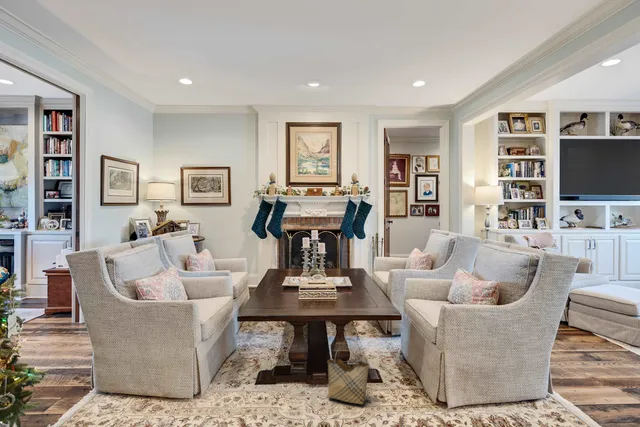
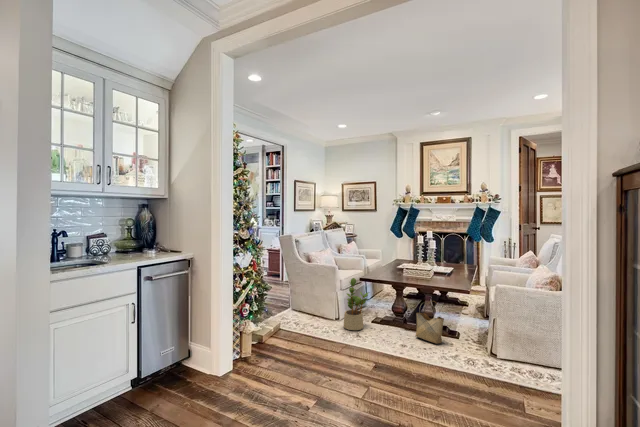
potted plant: none [210,321,253,412] -> present [344,278,369,330]

